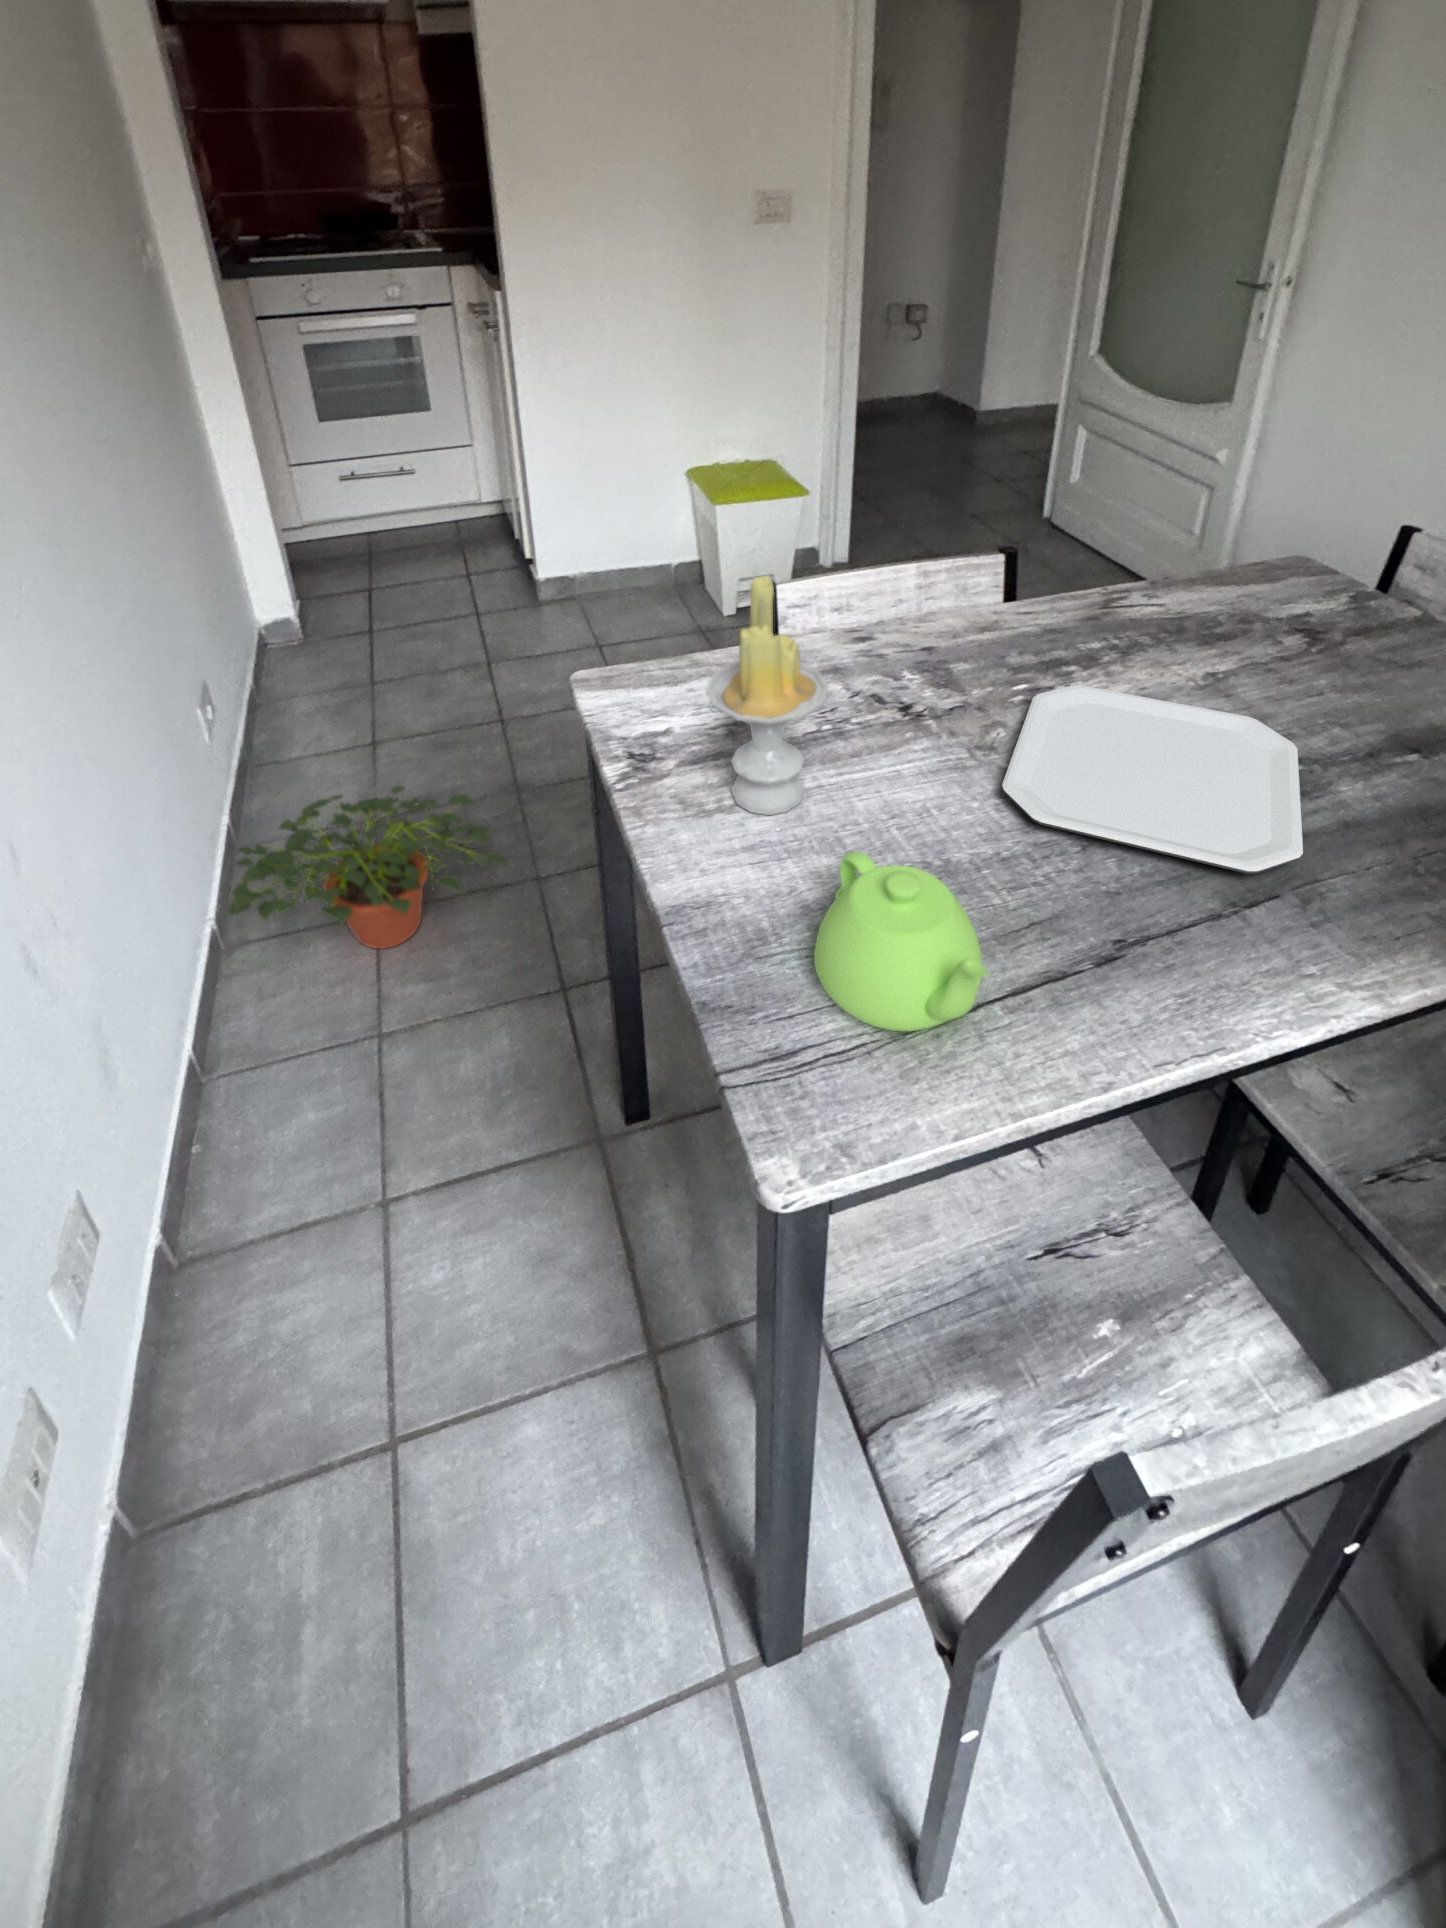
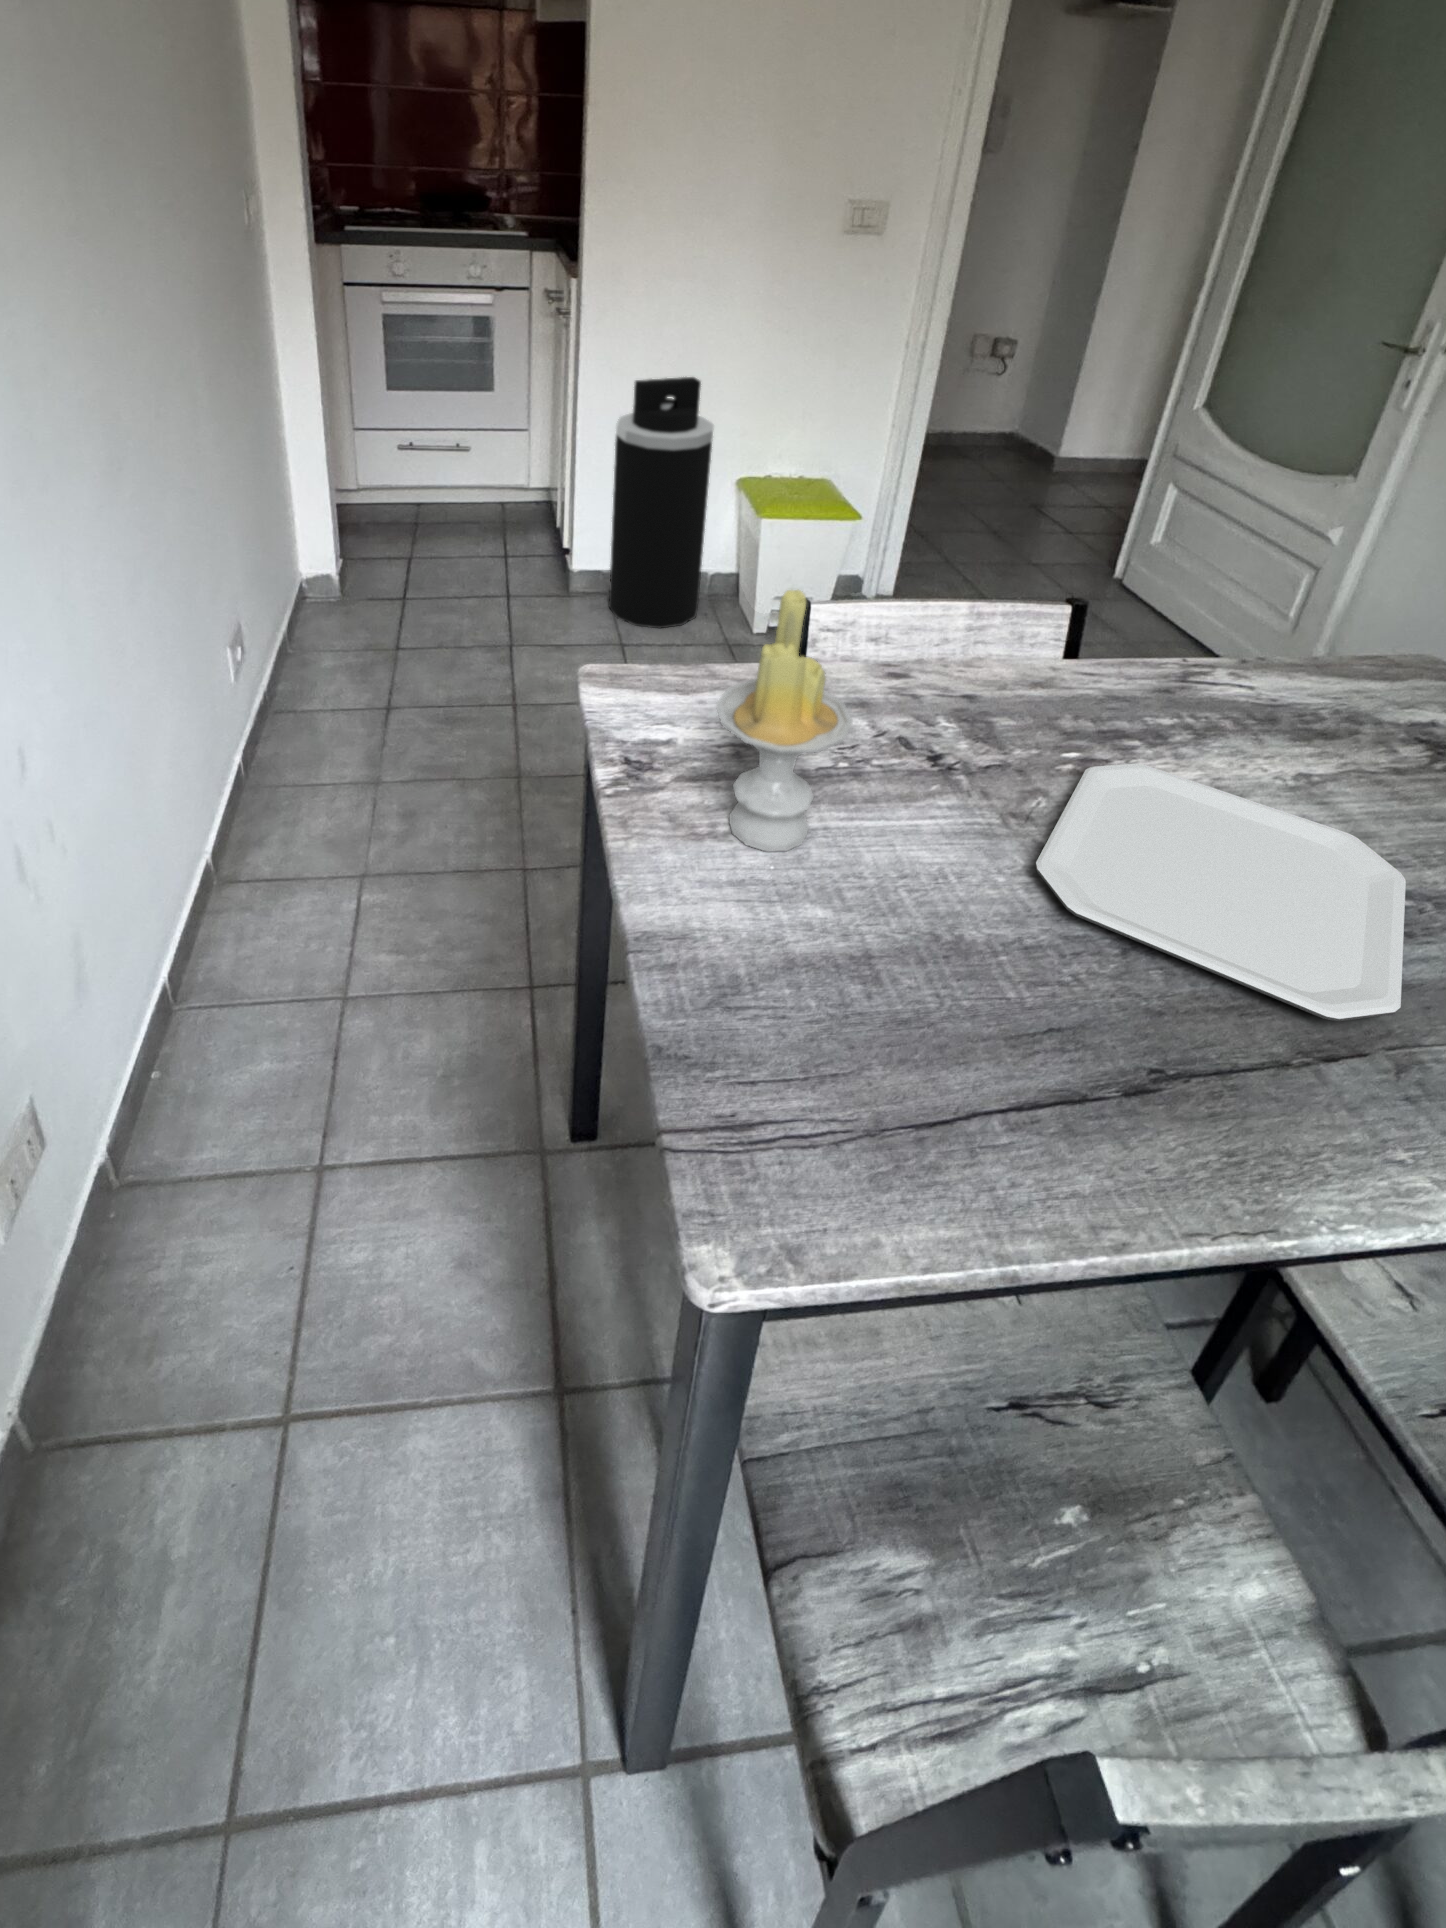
trash can: none [562,378,666,625] -> present [609,377,714,628]
potted plant: present [229,786,506,949] -> none [221,754,493,915]
teapot: present [814,851,987,1031] -> none [790,910,991,1128]

